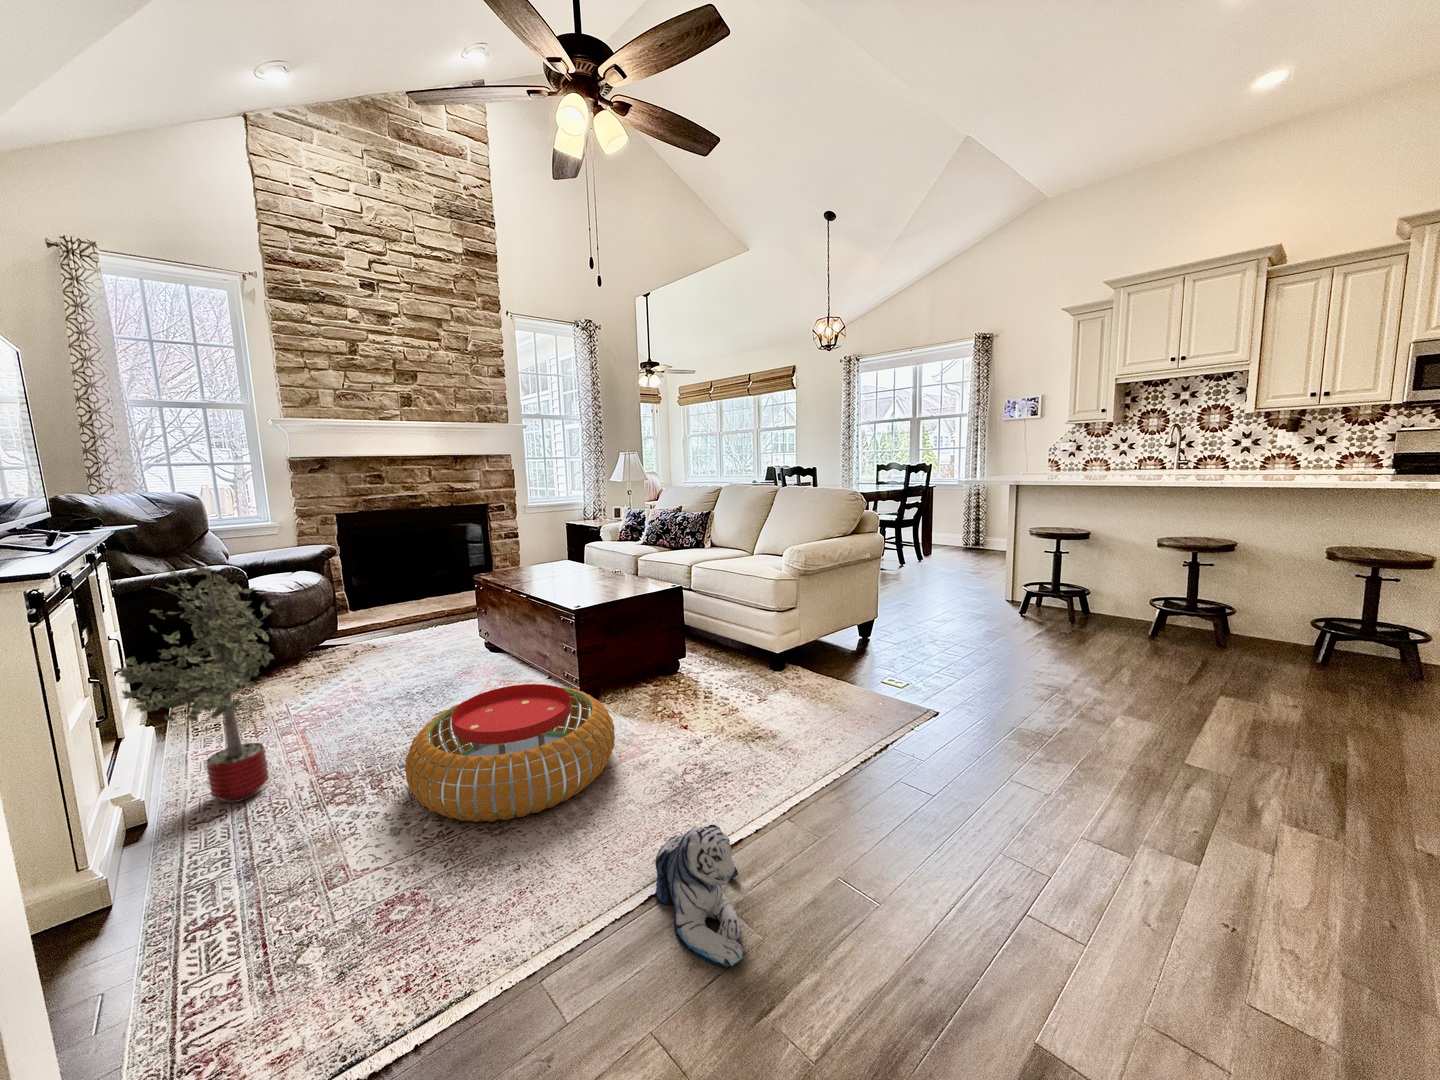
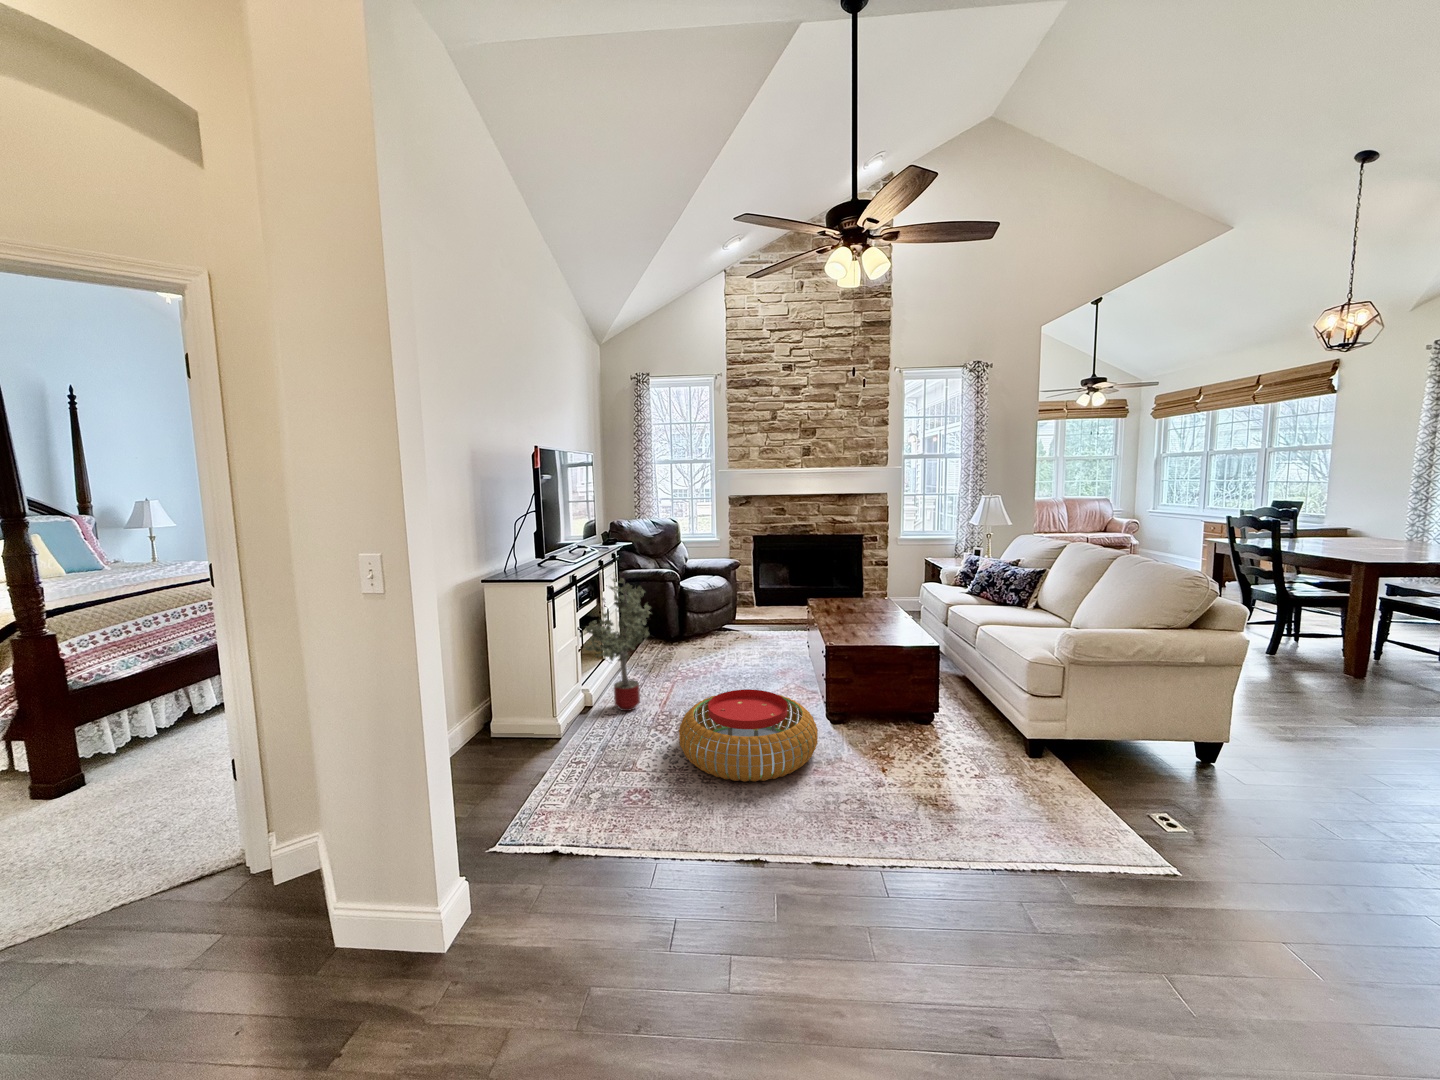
plush toy: present [655,824,743,968] -> none [732,824,803,921]

